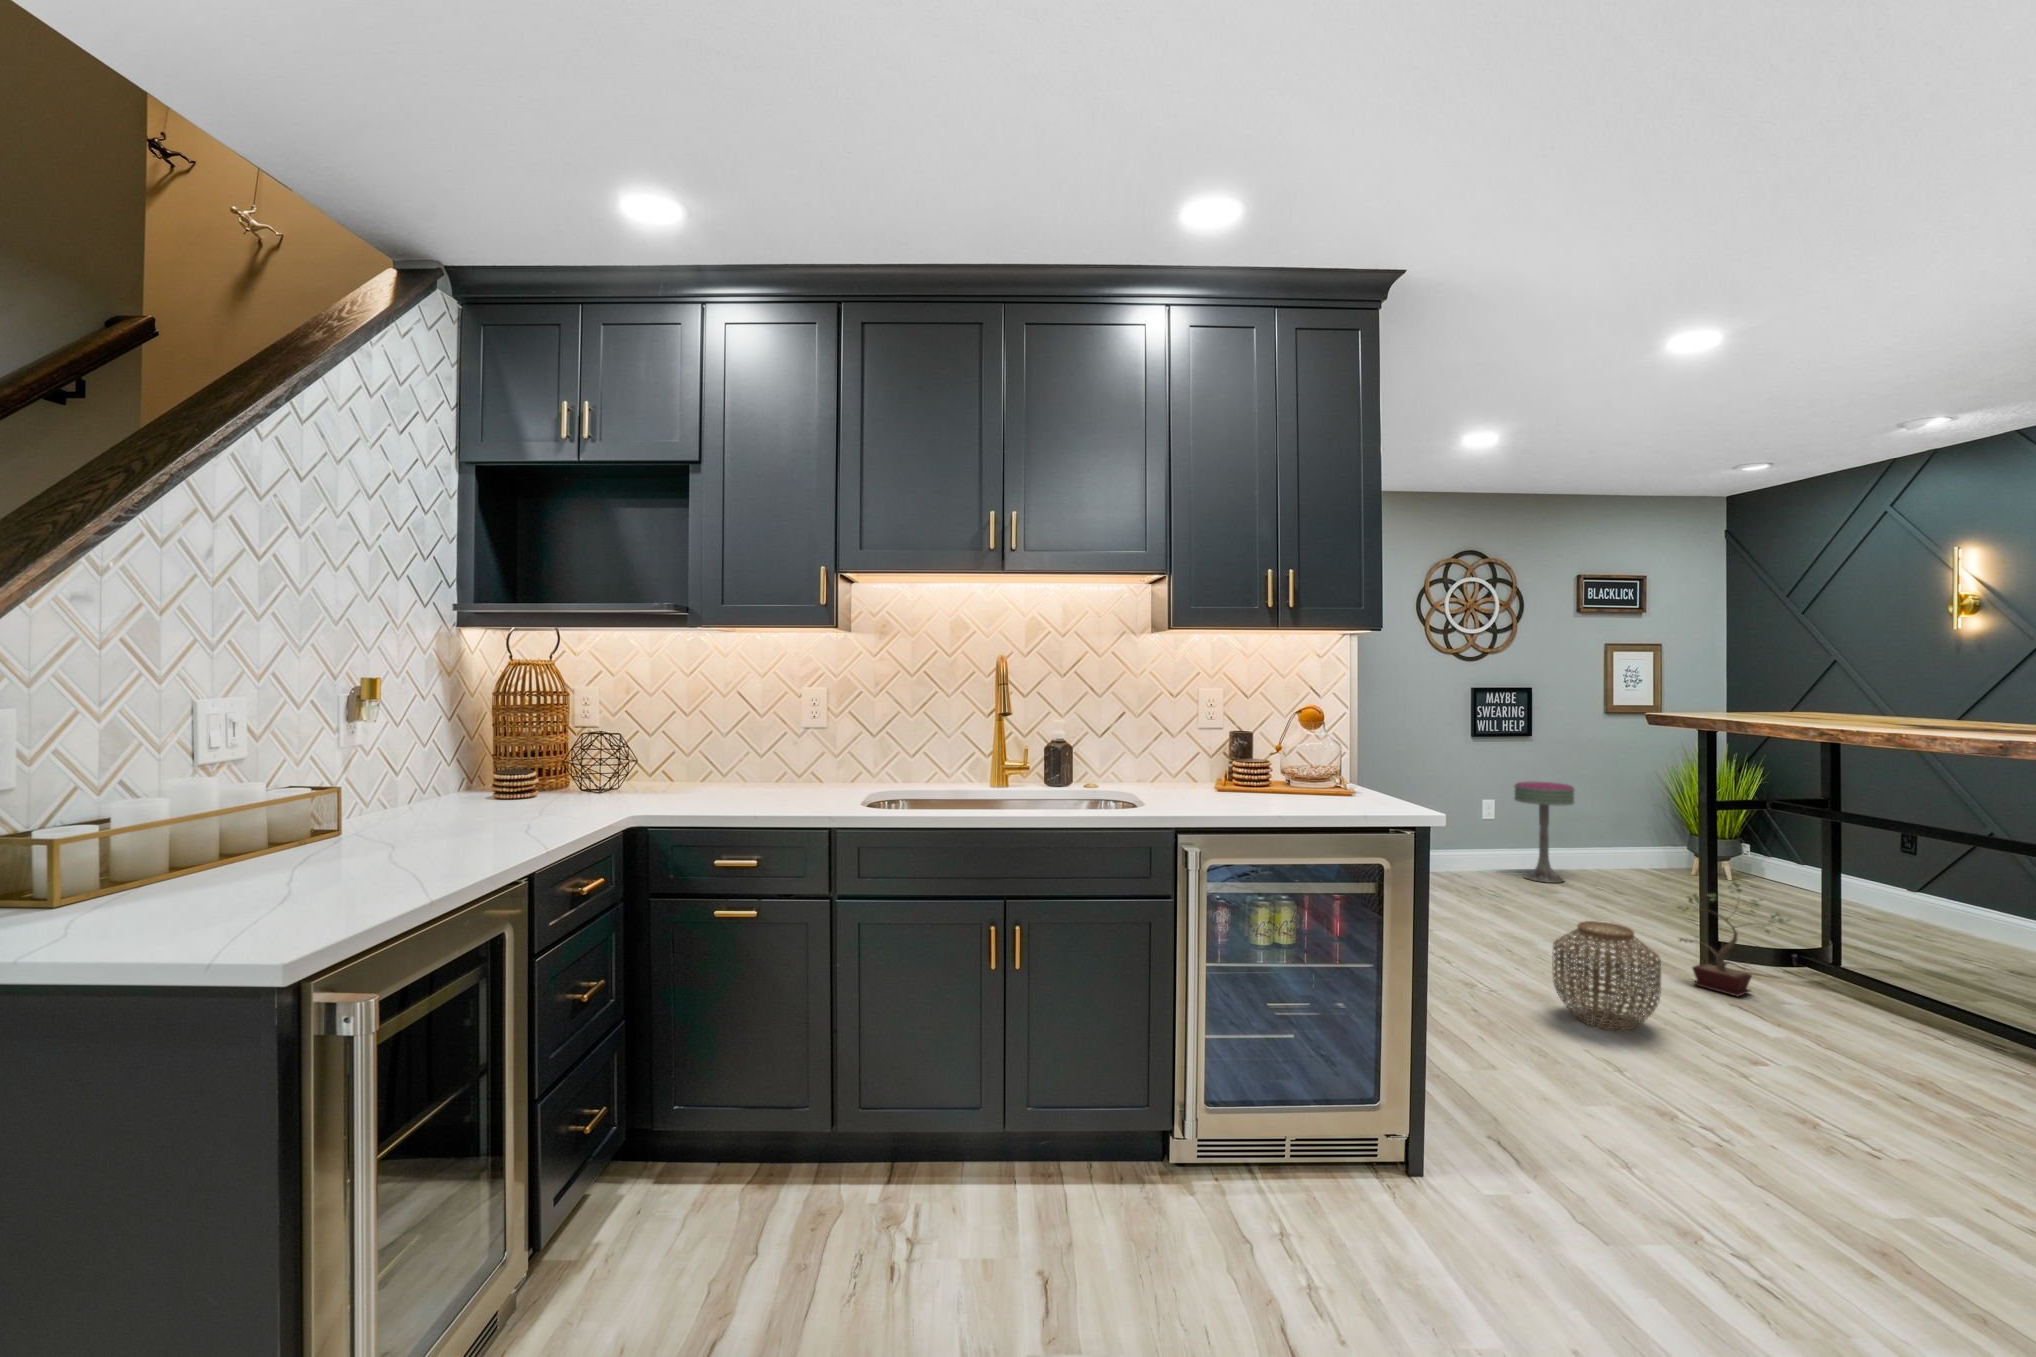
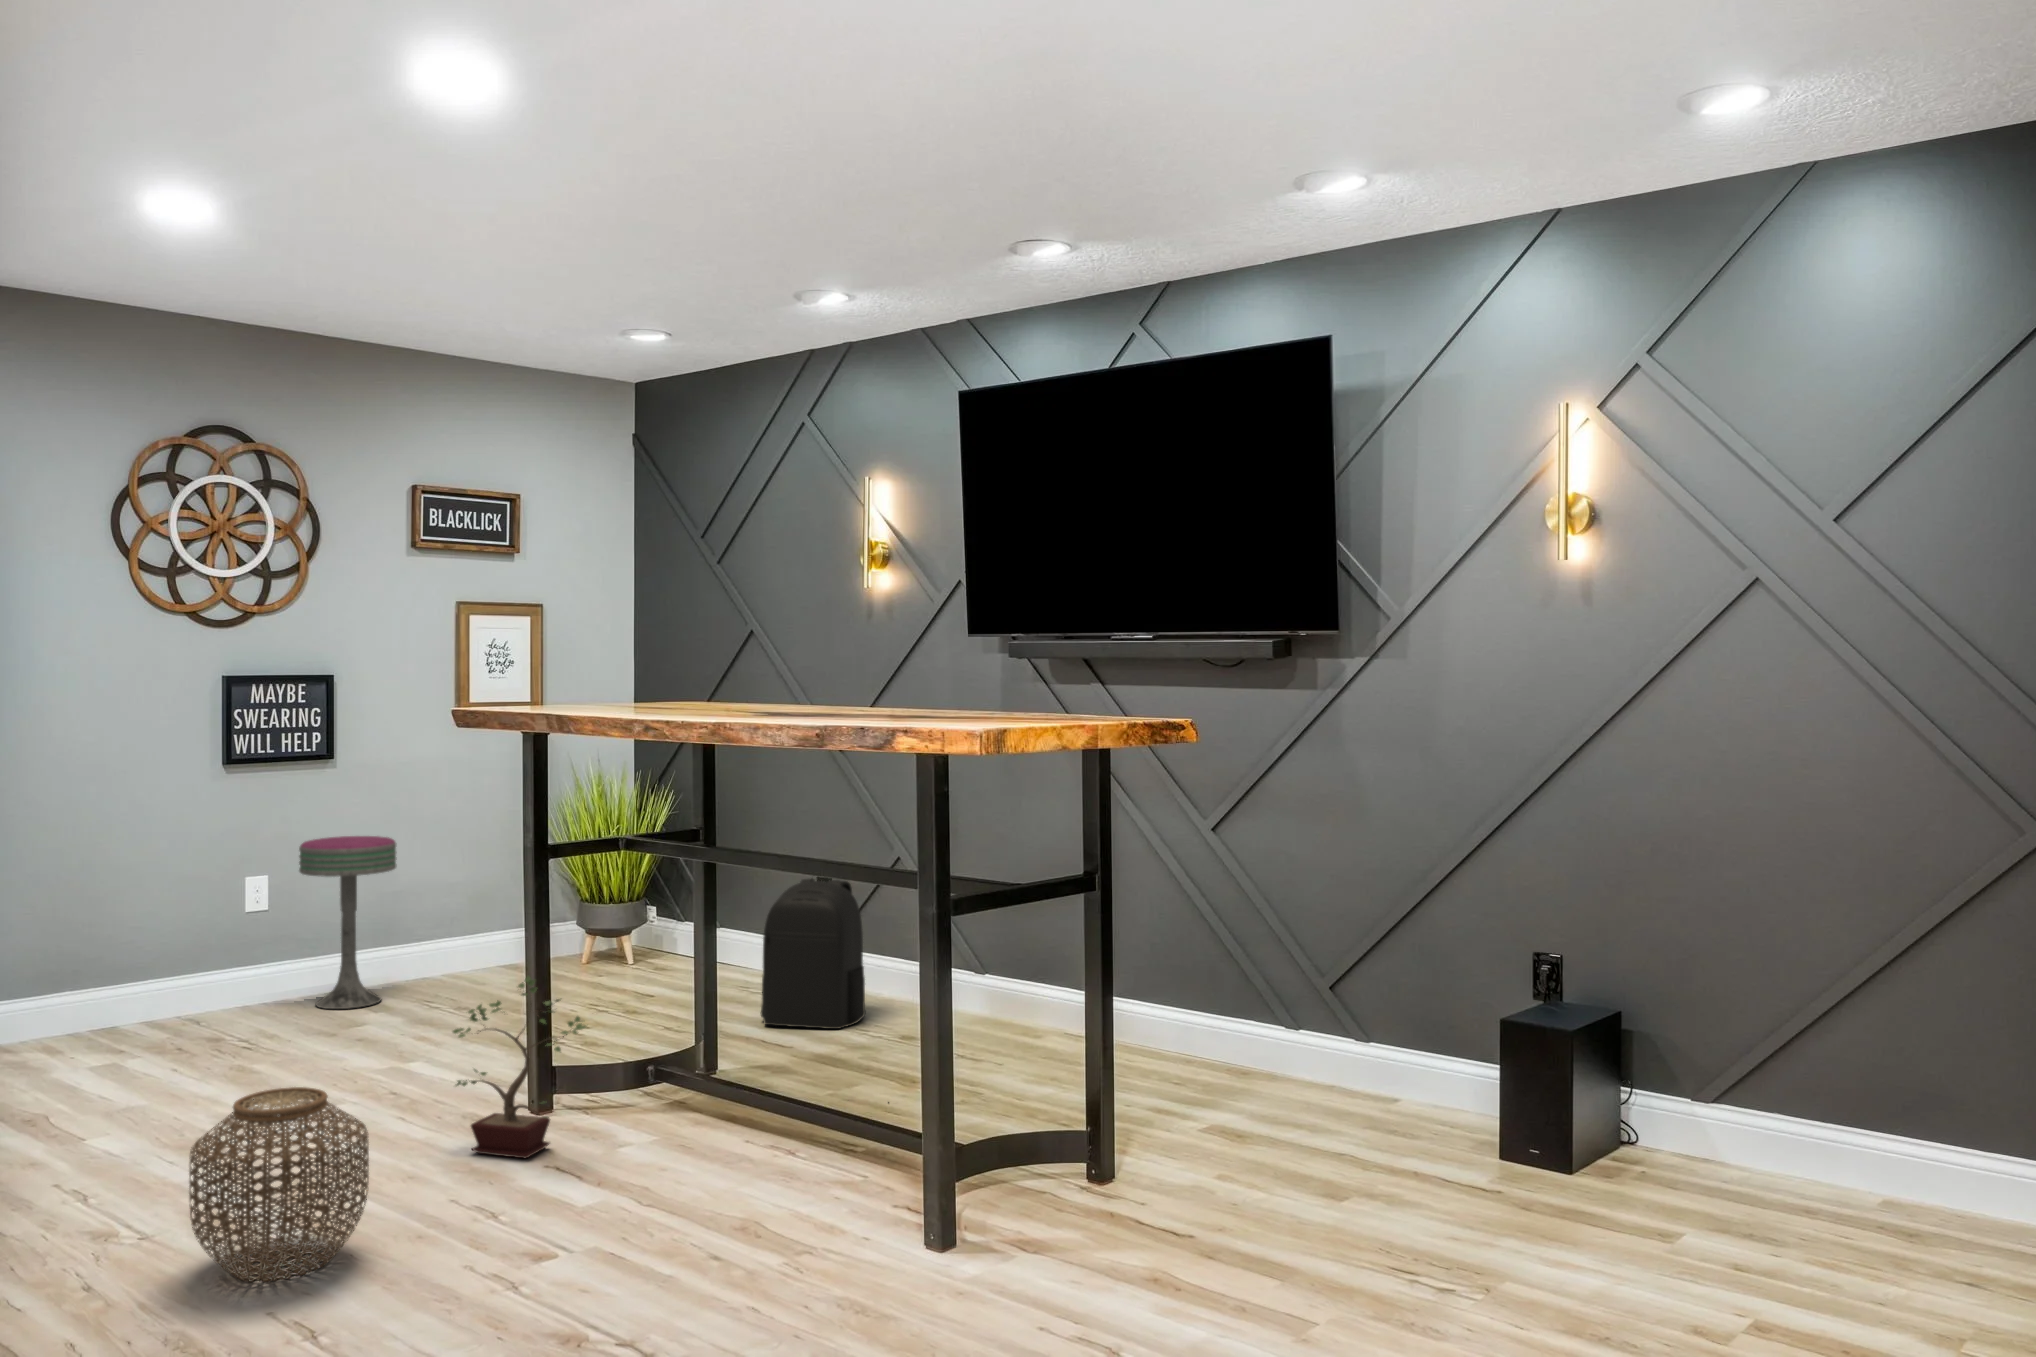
backpack: none [1883,840,1994,959] -> present [761,878,865,1029]

